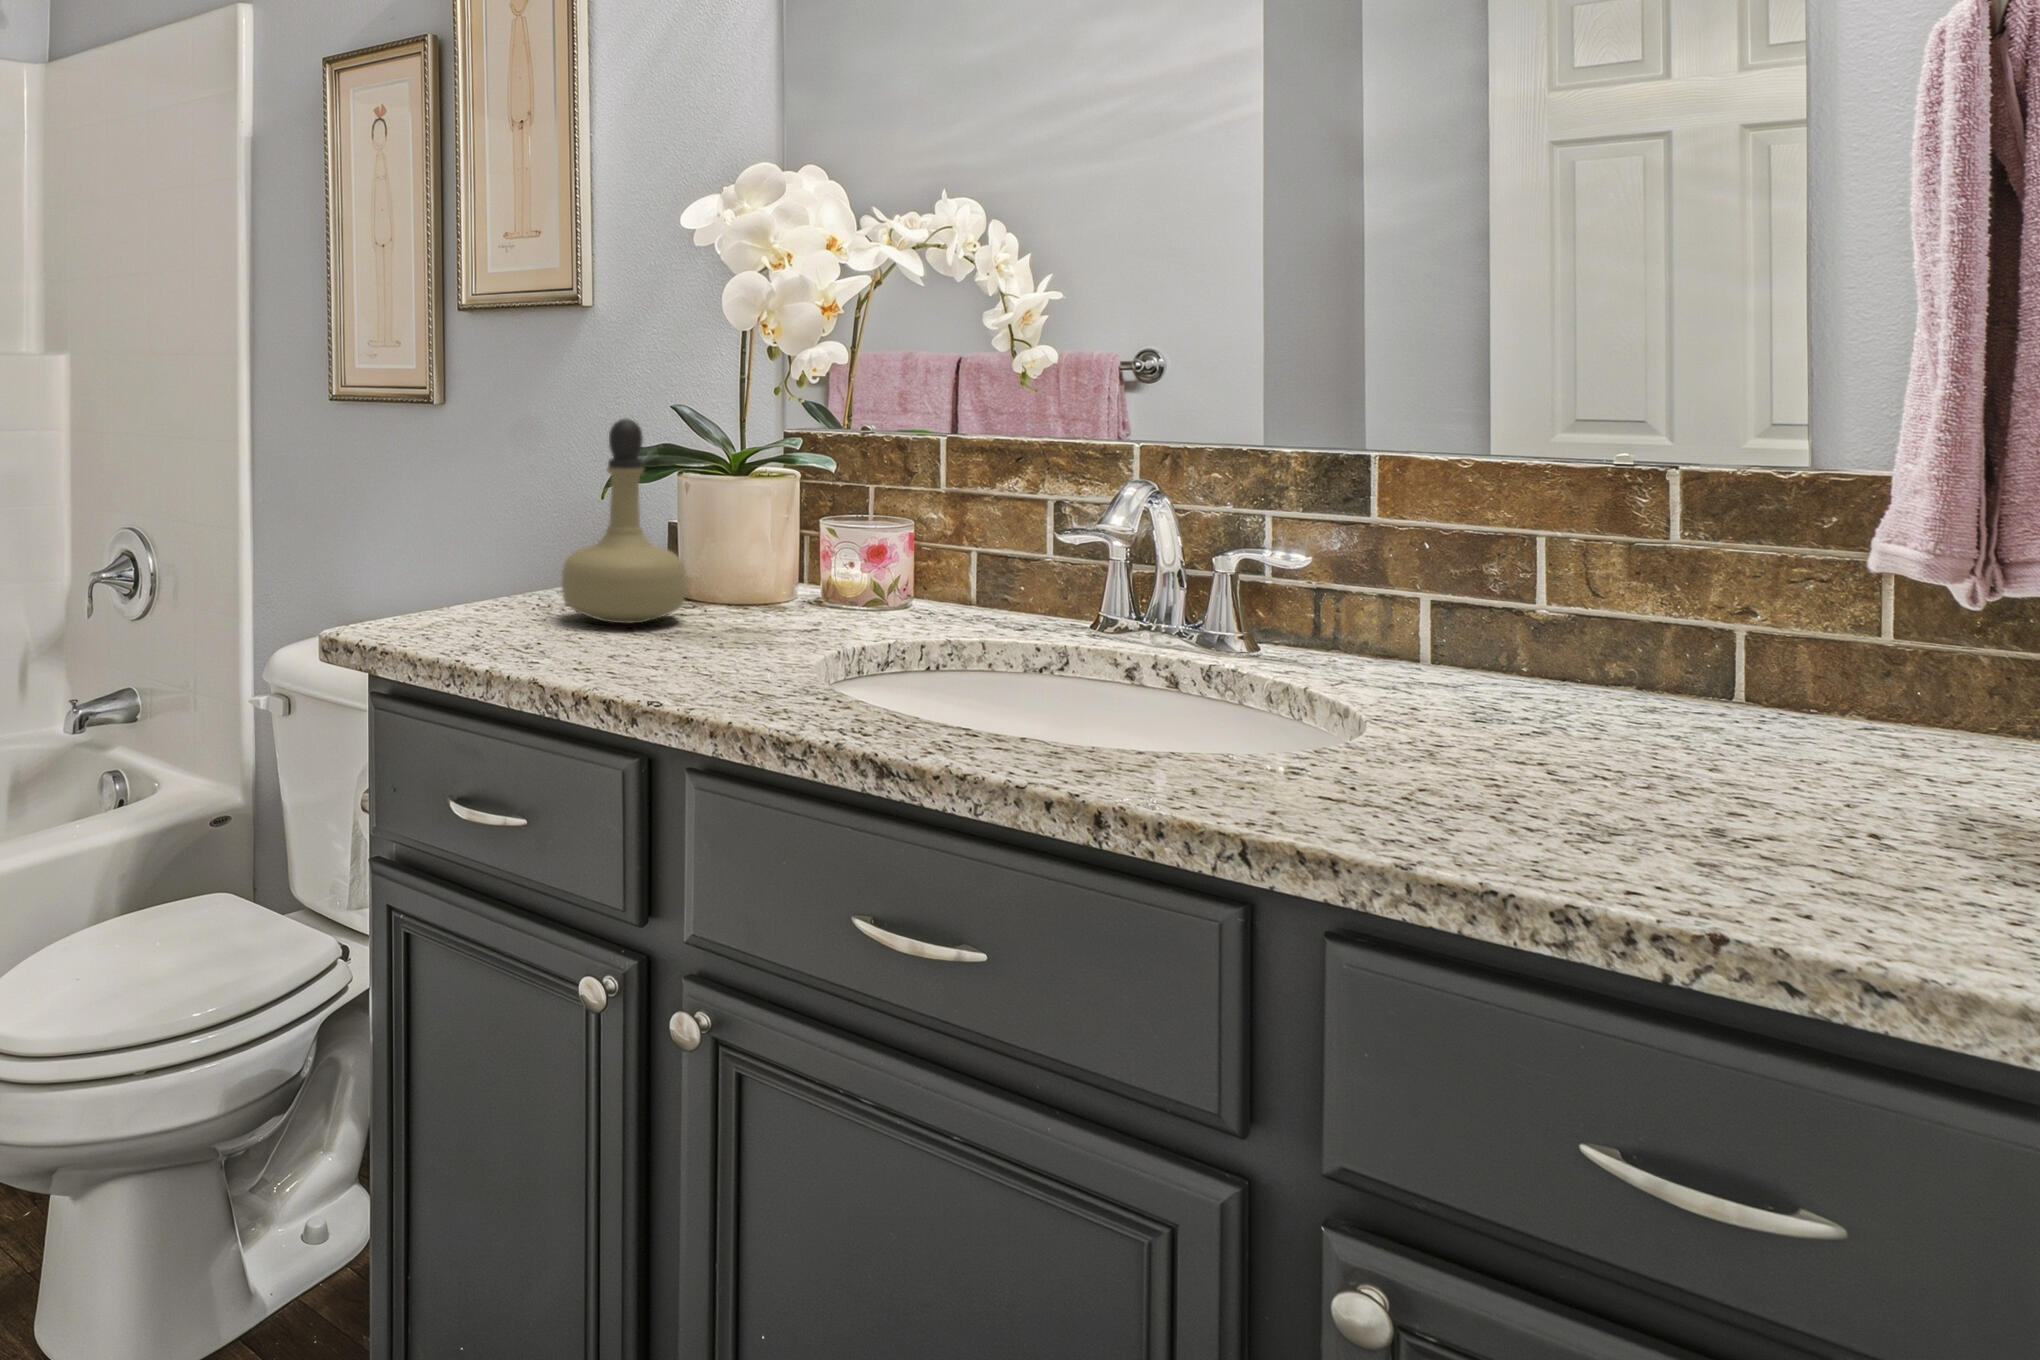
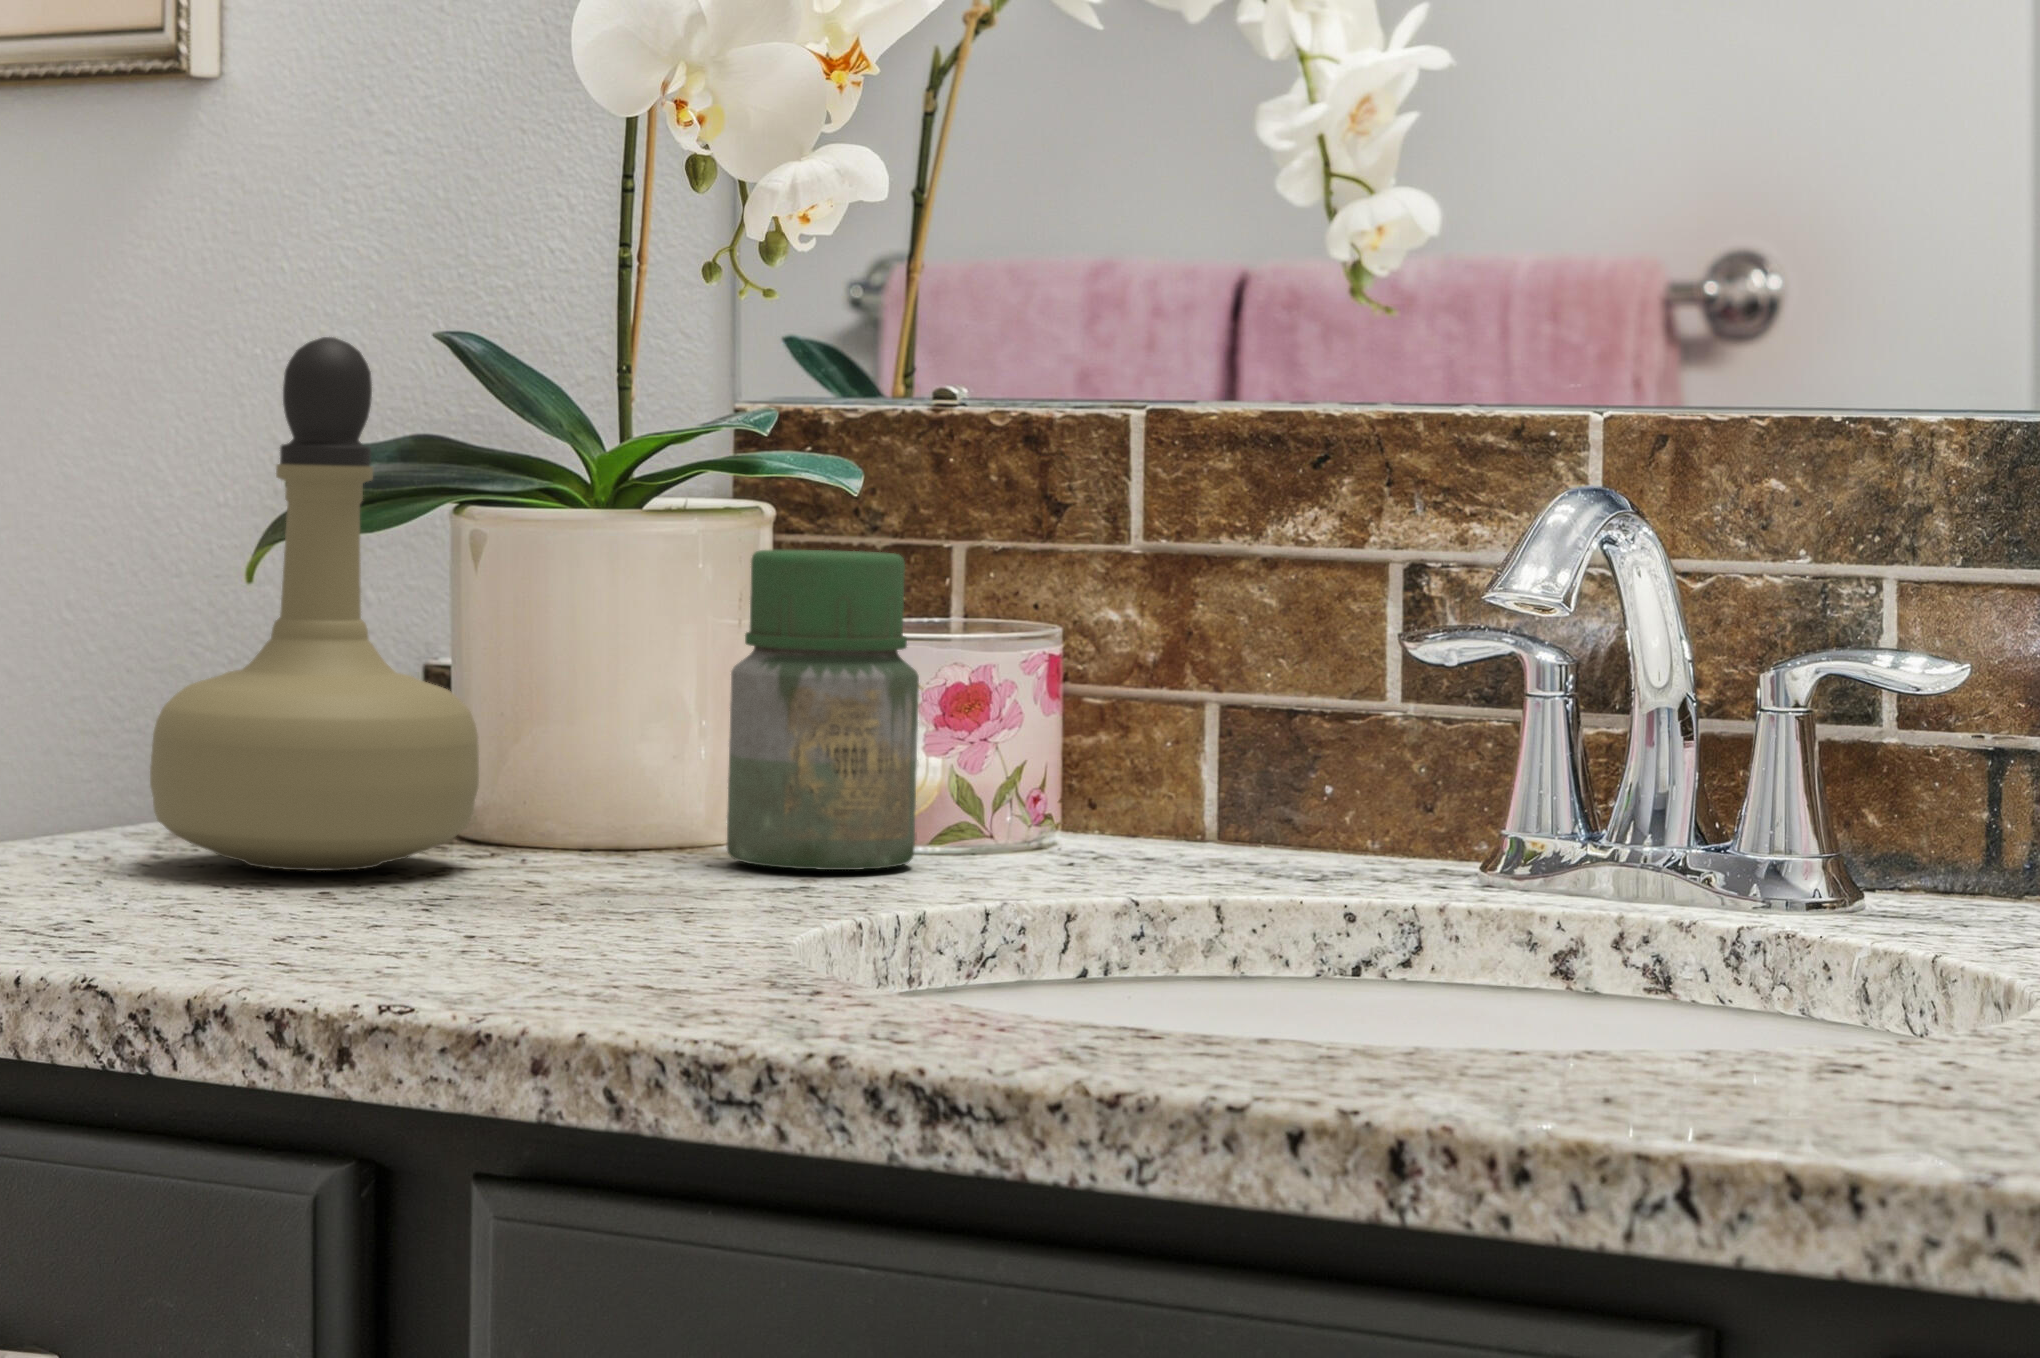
jar: none [783,496,858,625] -> present [727,550,919,870]

